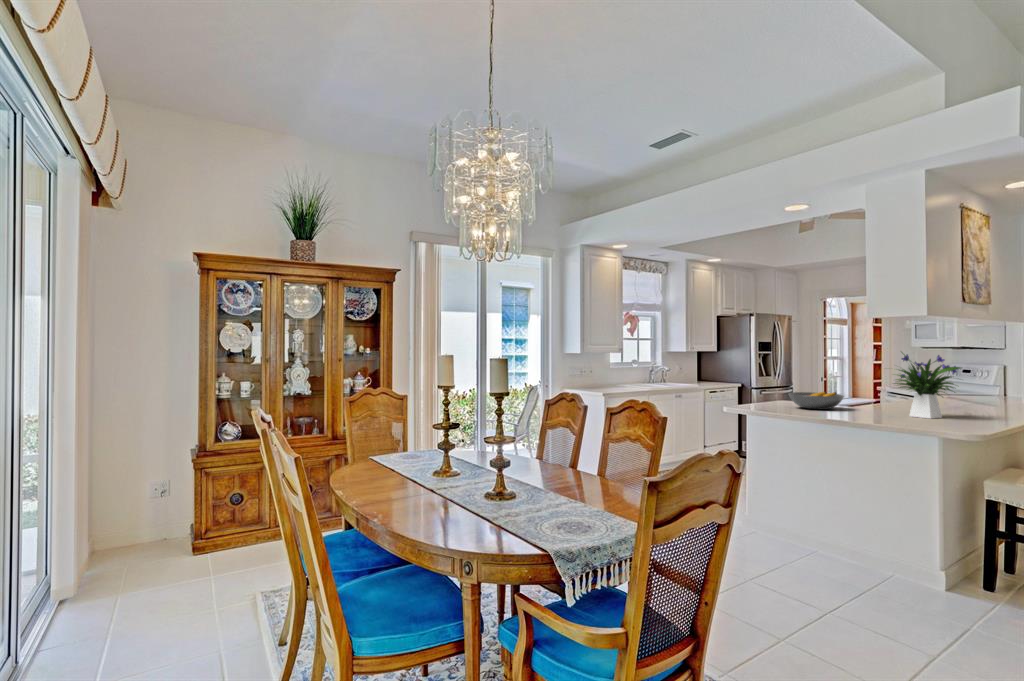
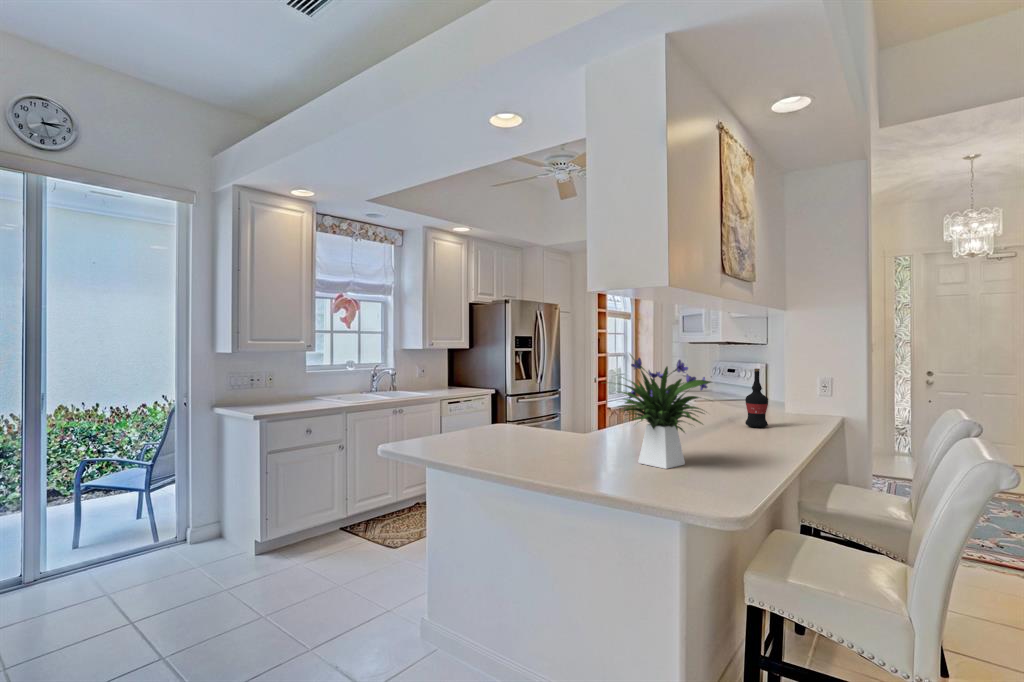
wine bottle: none [982,364,1002,406] -> present [745,369,768,427]
fruit bowl: present [788,392,844,410] -> none [481,417,560,447]

